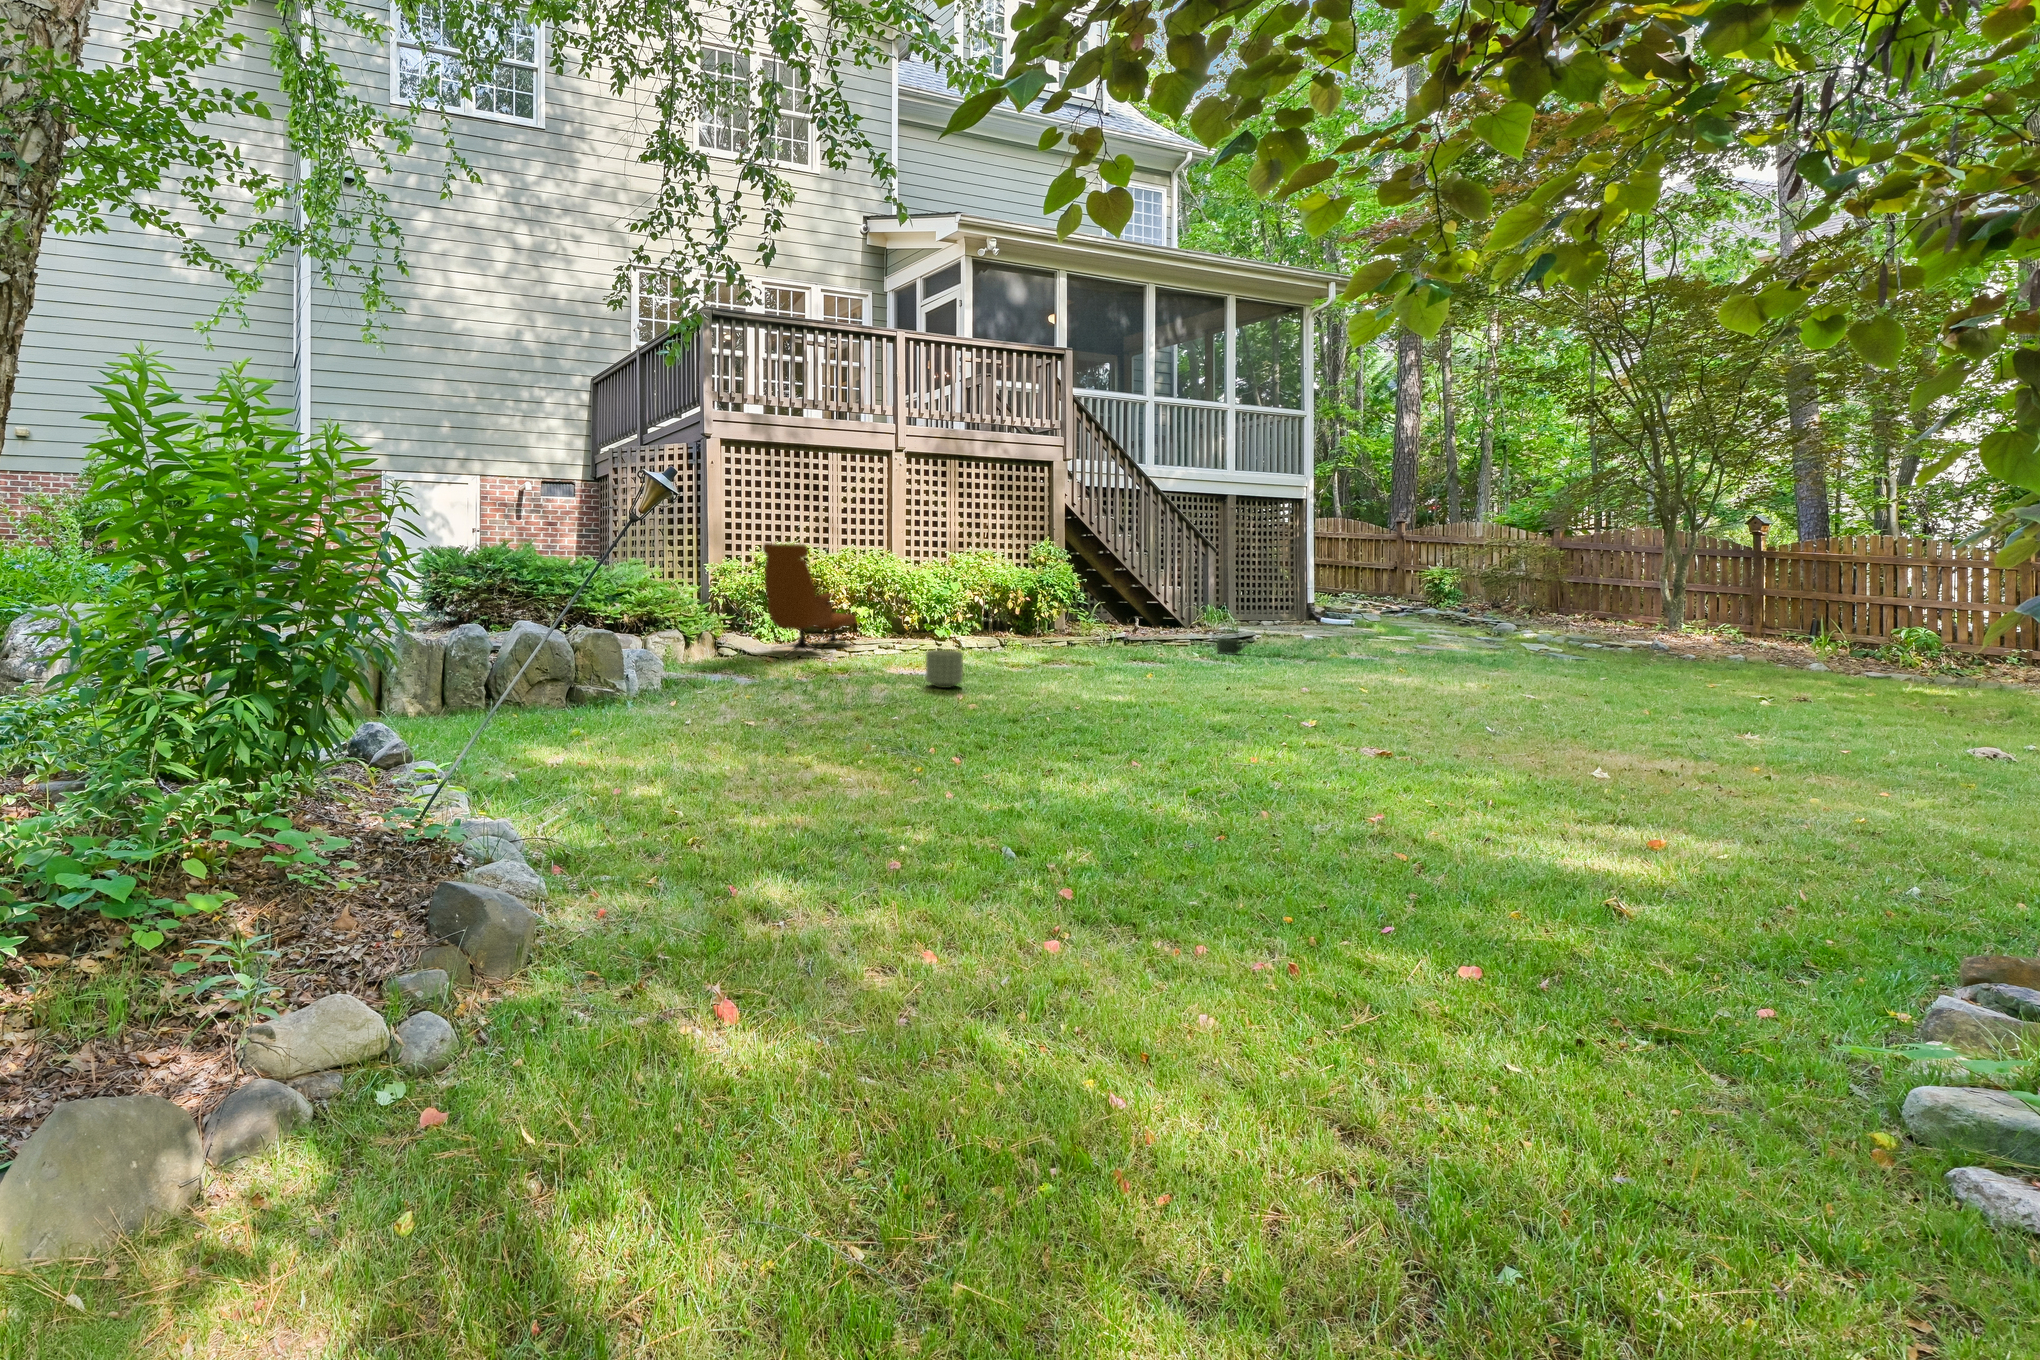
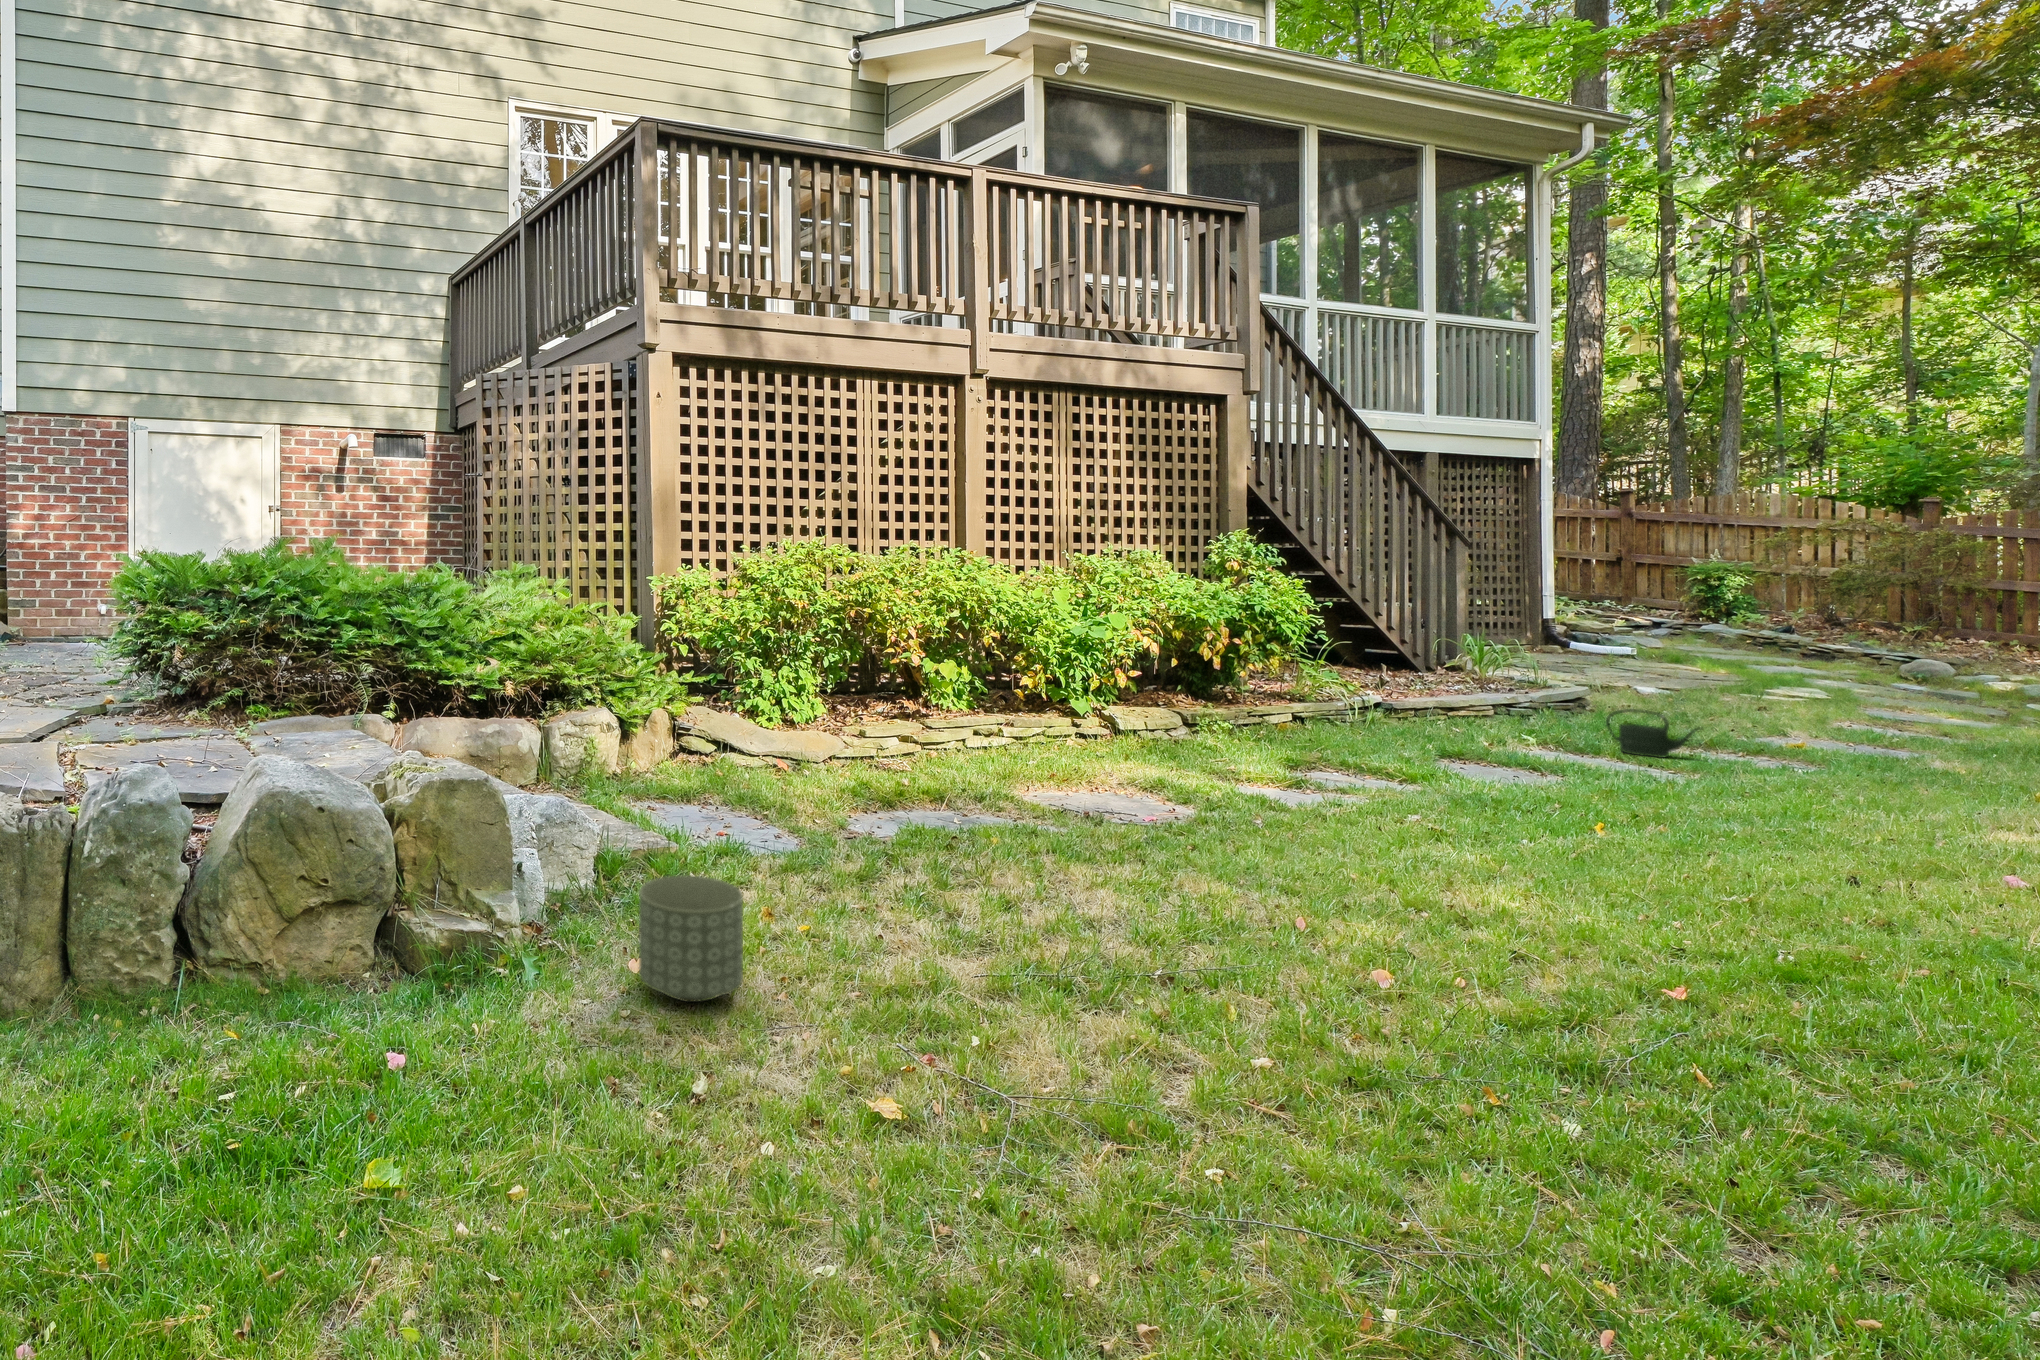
lounge chair: present [763,543,856,656] -> none [770,543,938,773]
planter: present [926,650,963,688] -> present [639,875,743,1002]

